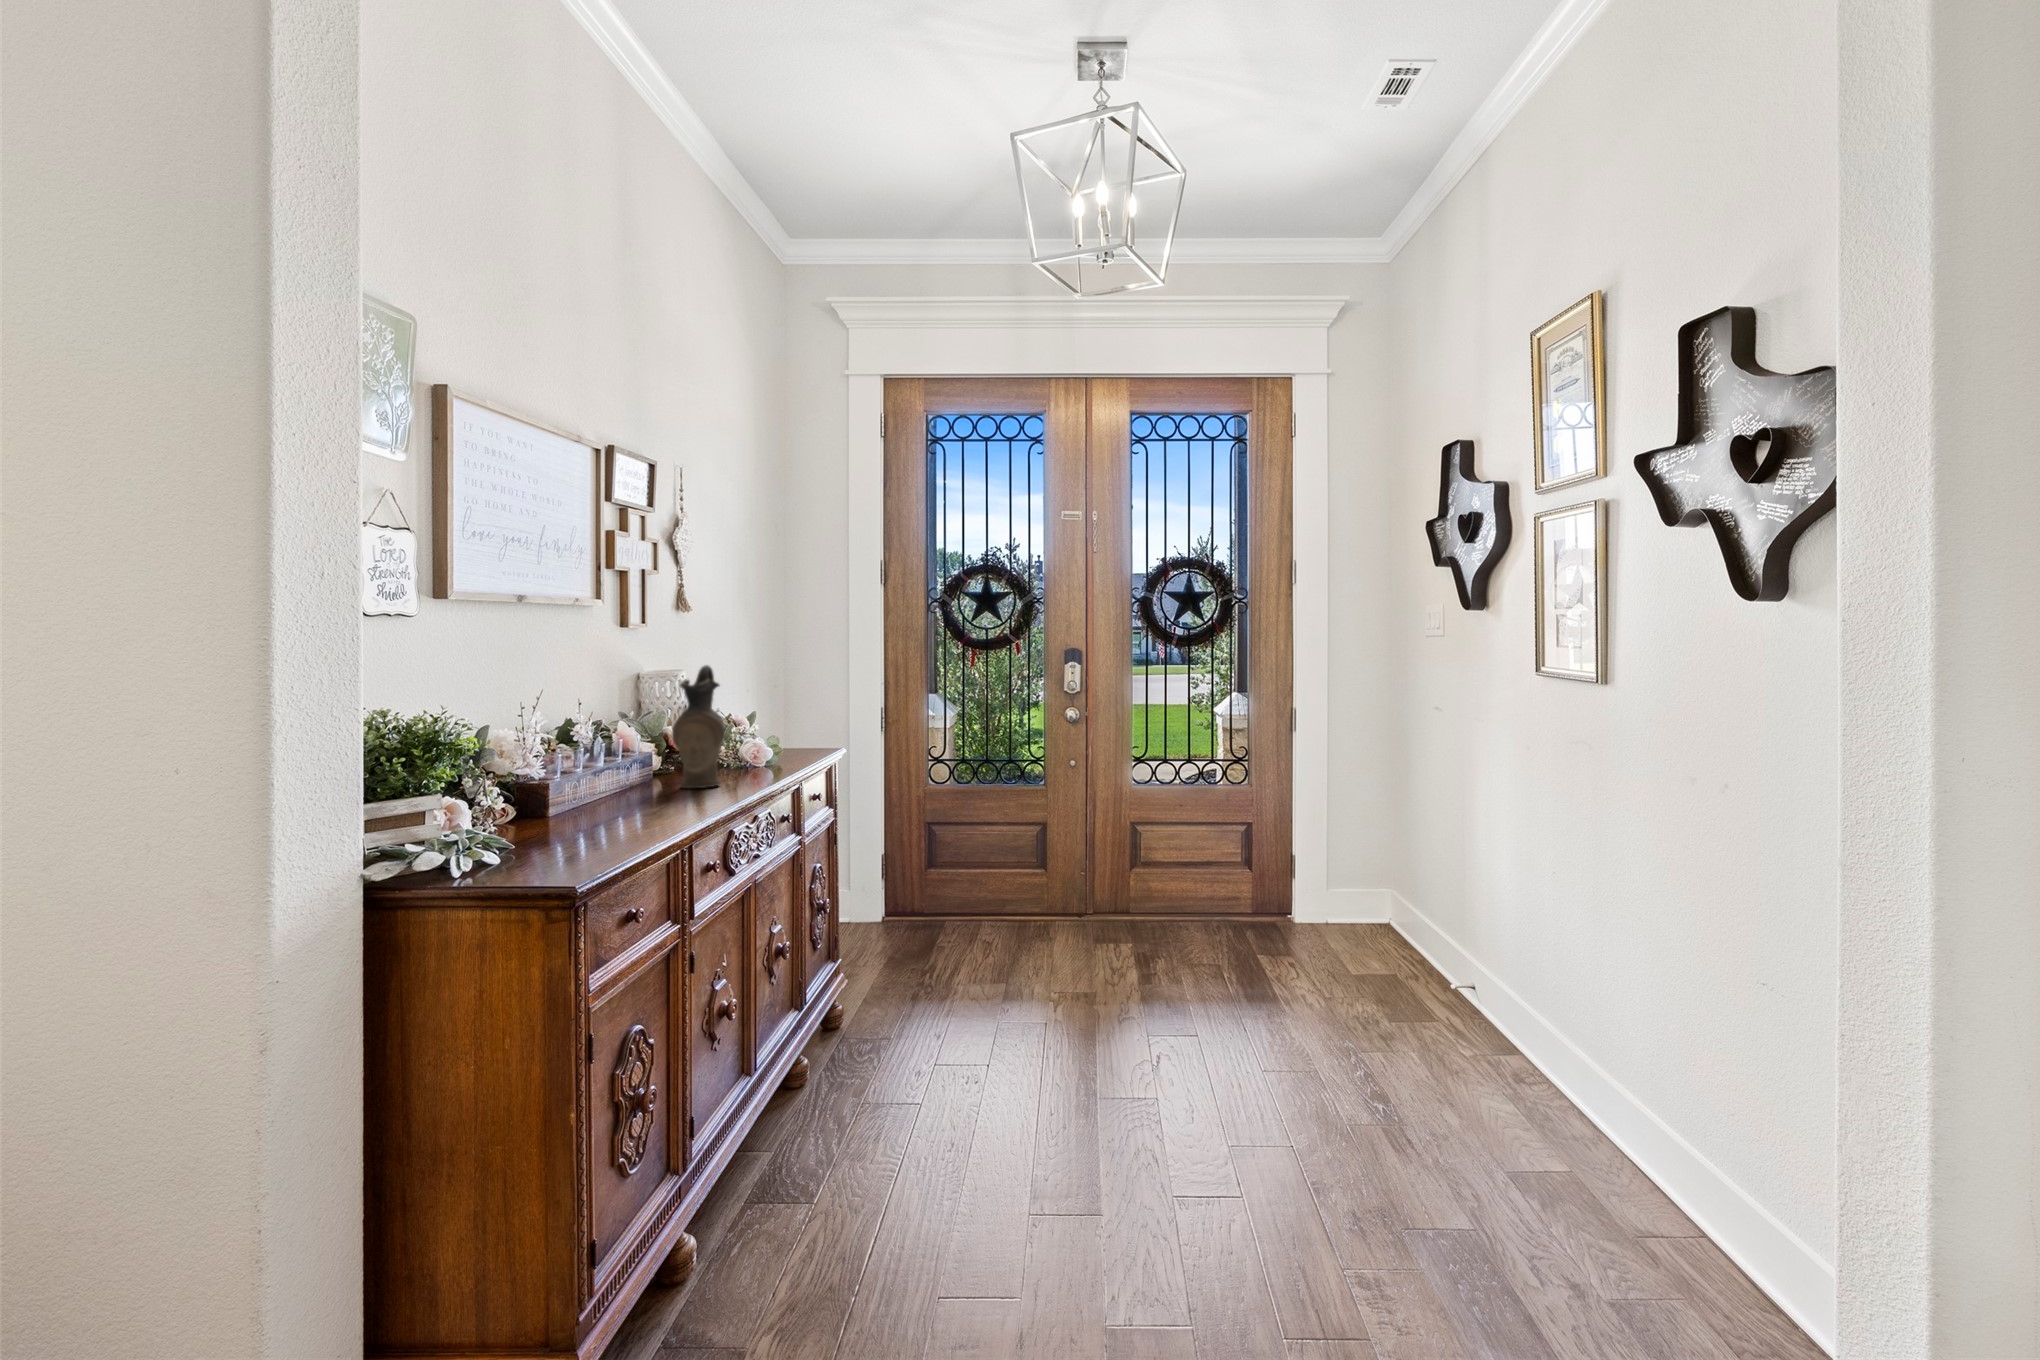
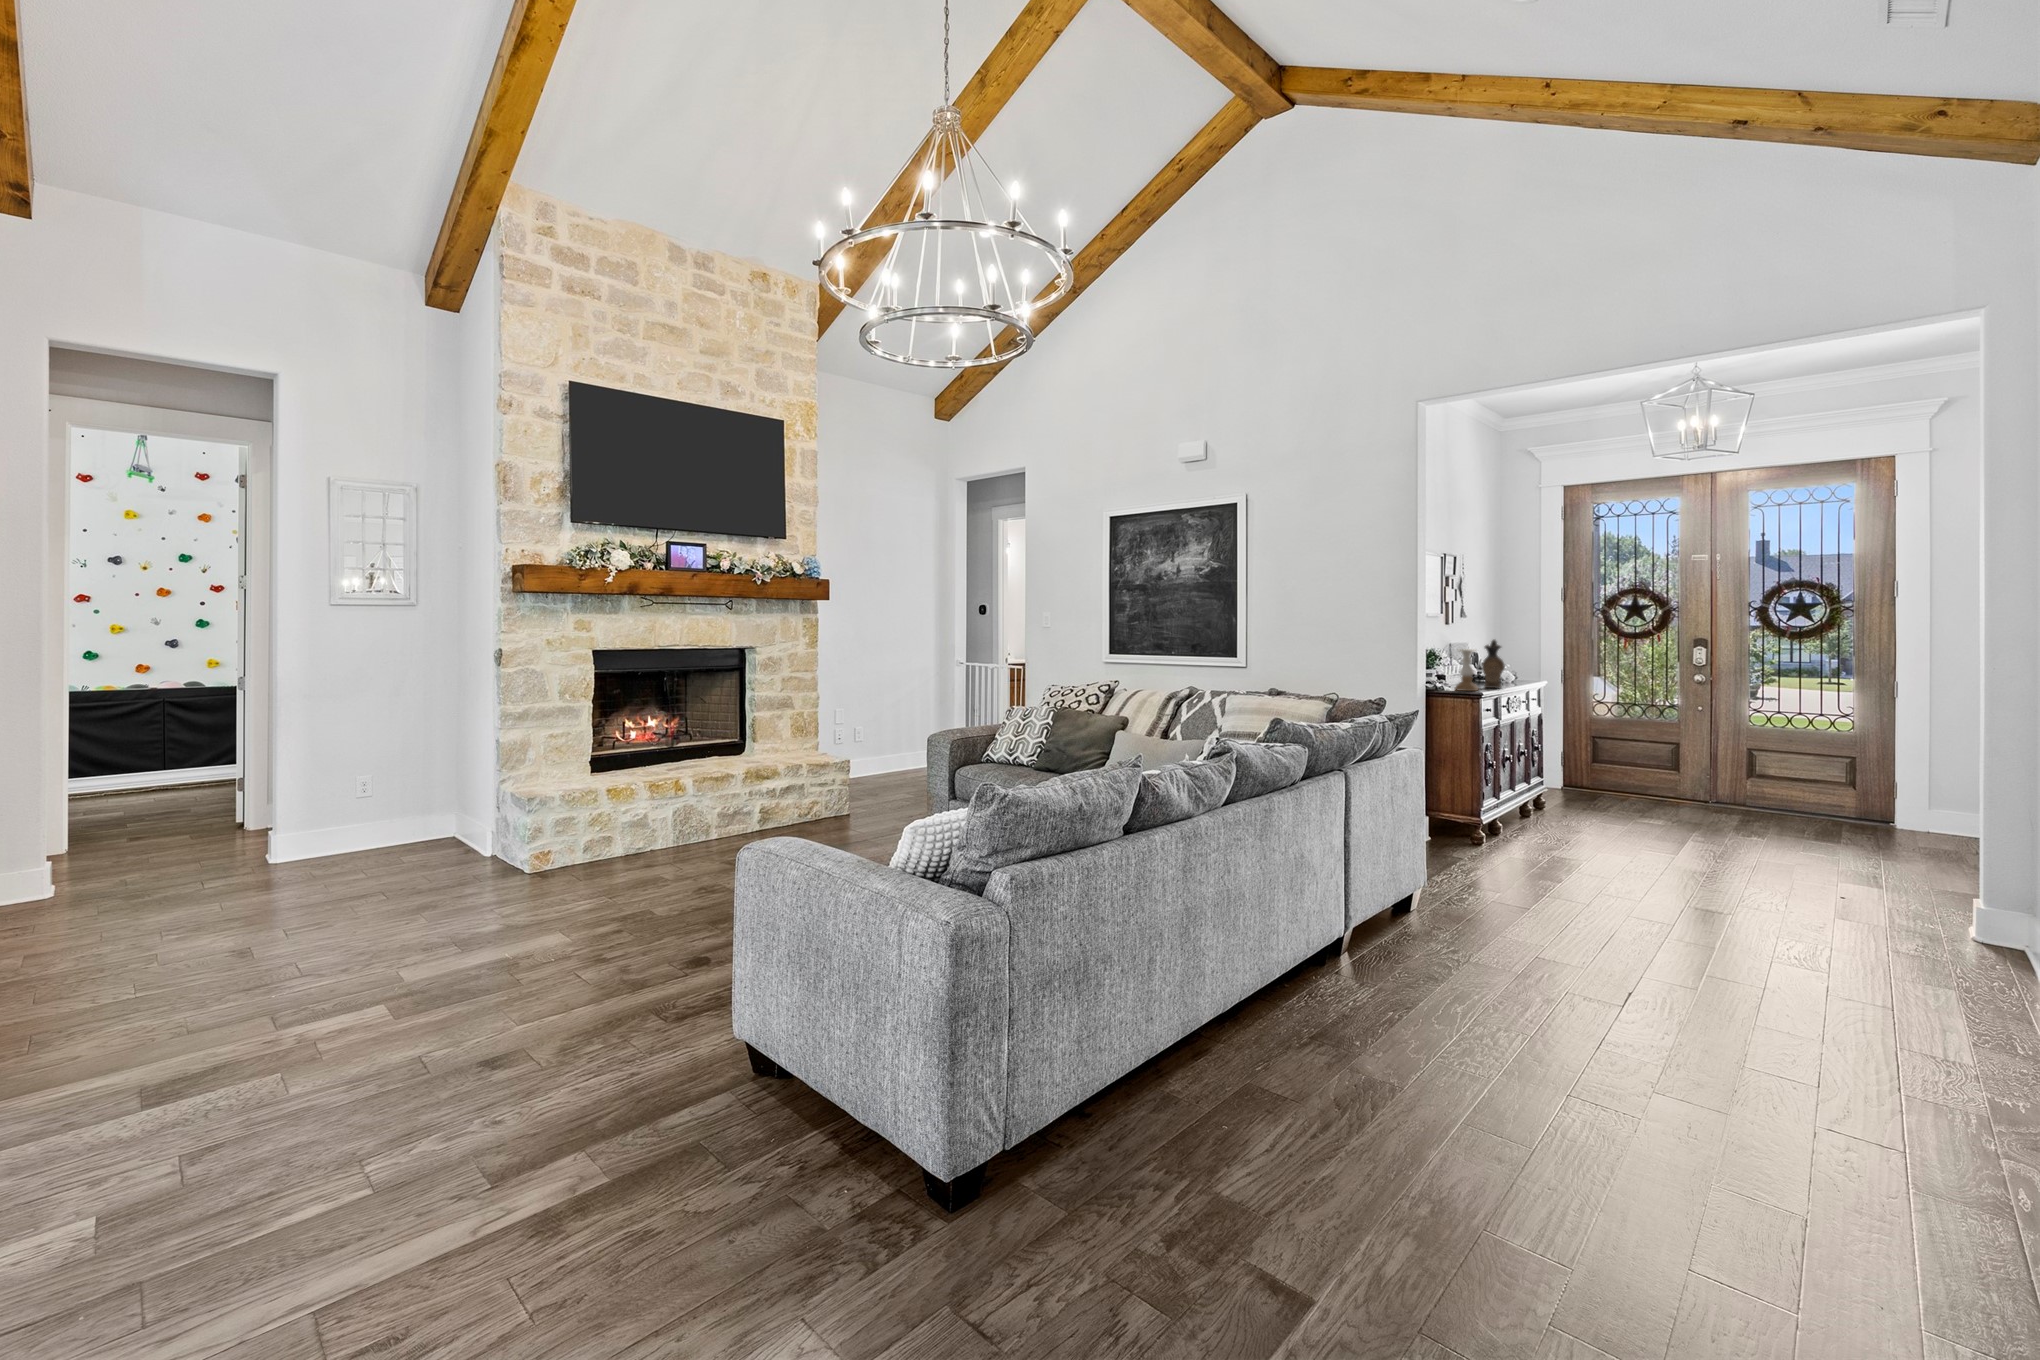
candle holder: none [558,701,634,824] -> present [1455,649,1479,691]

